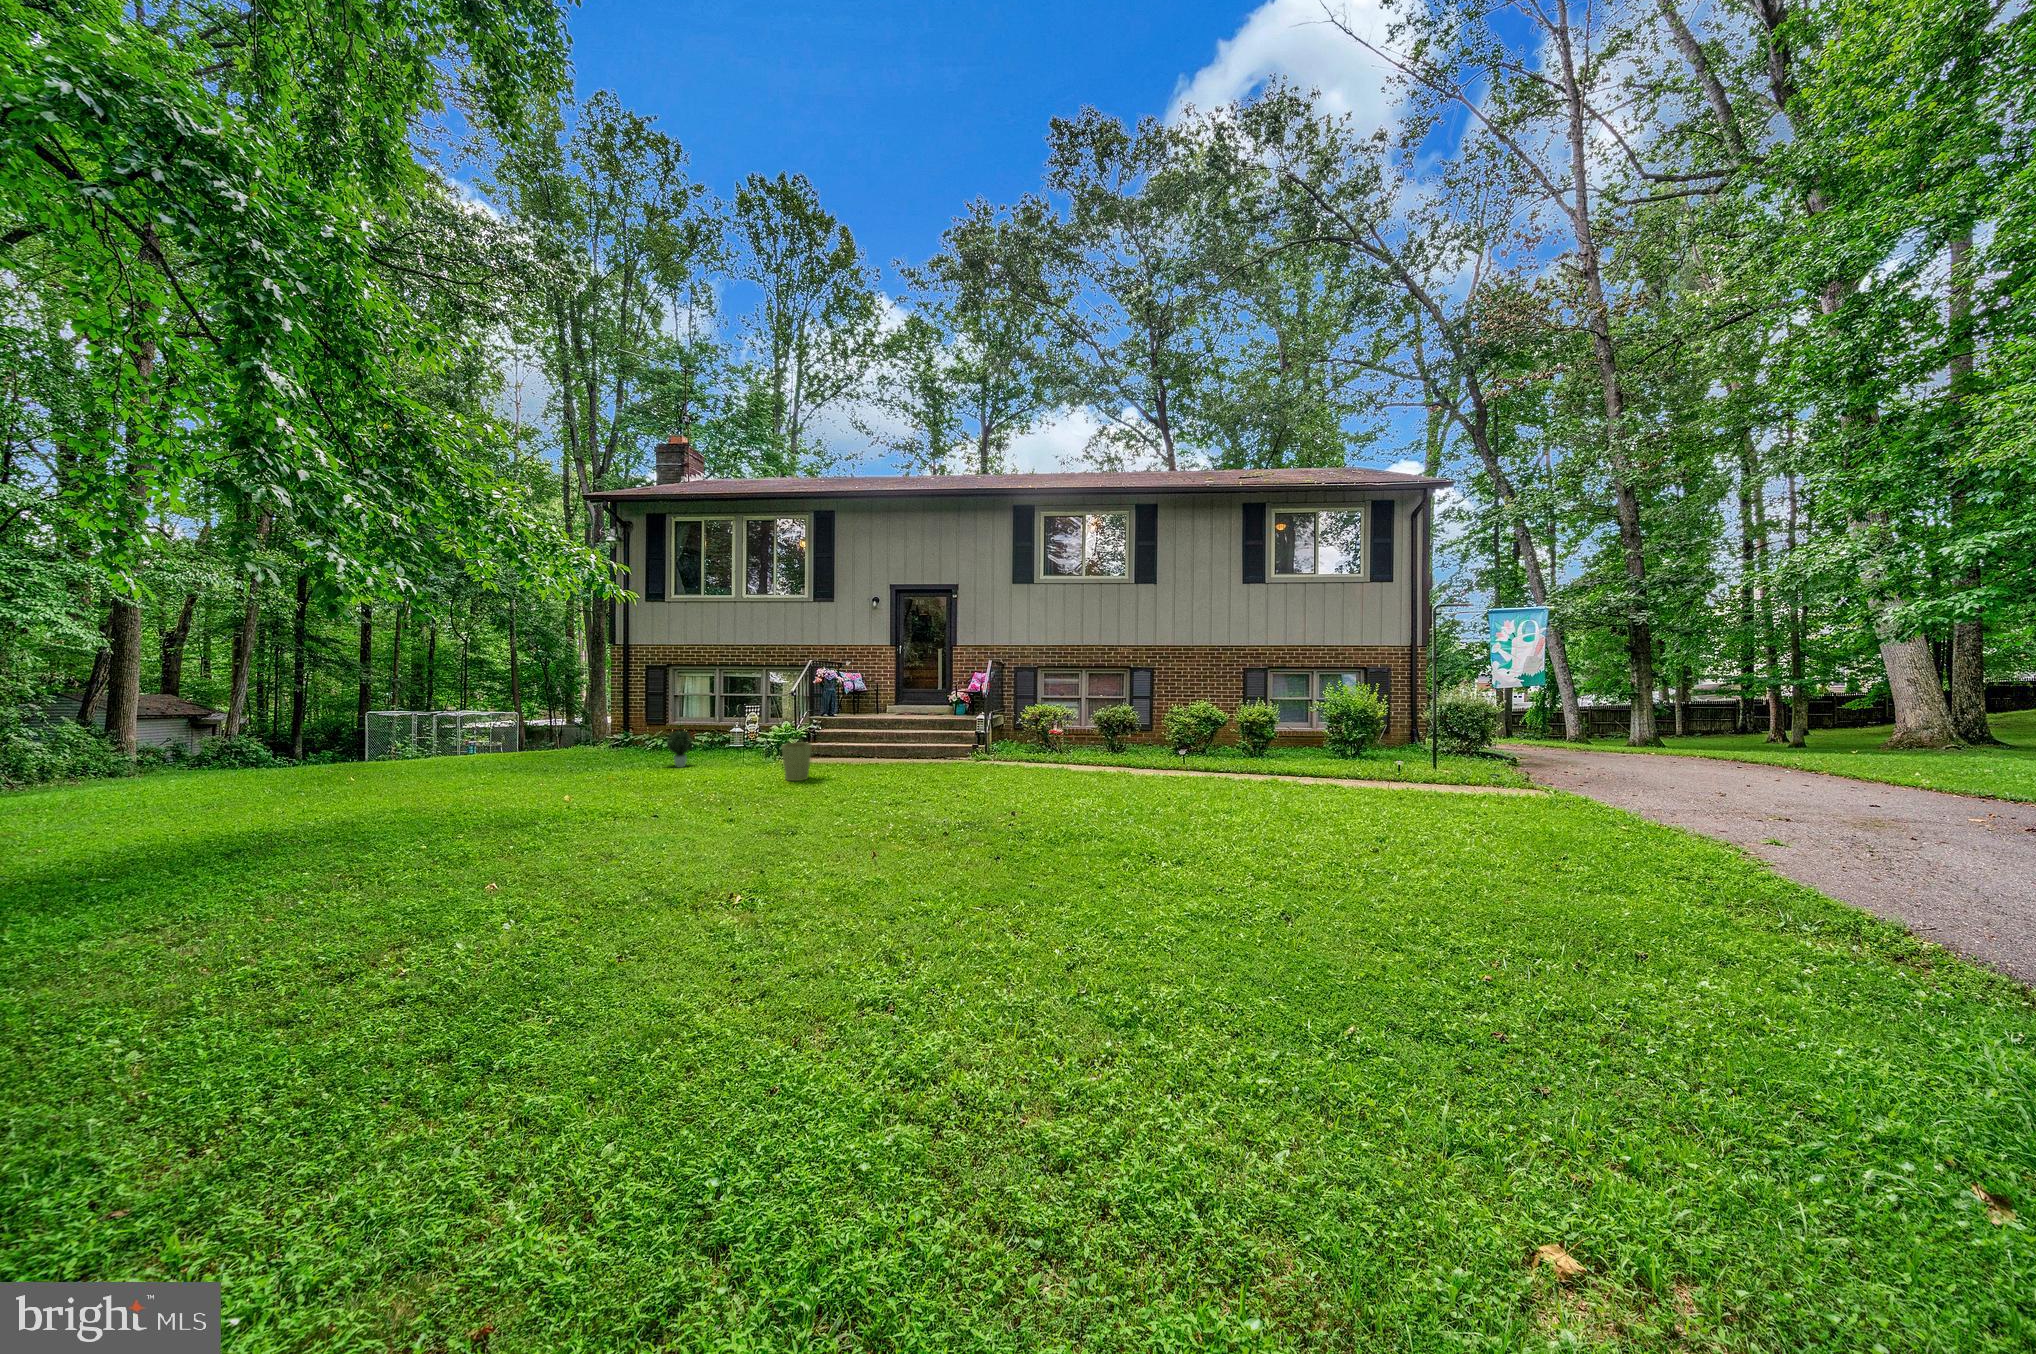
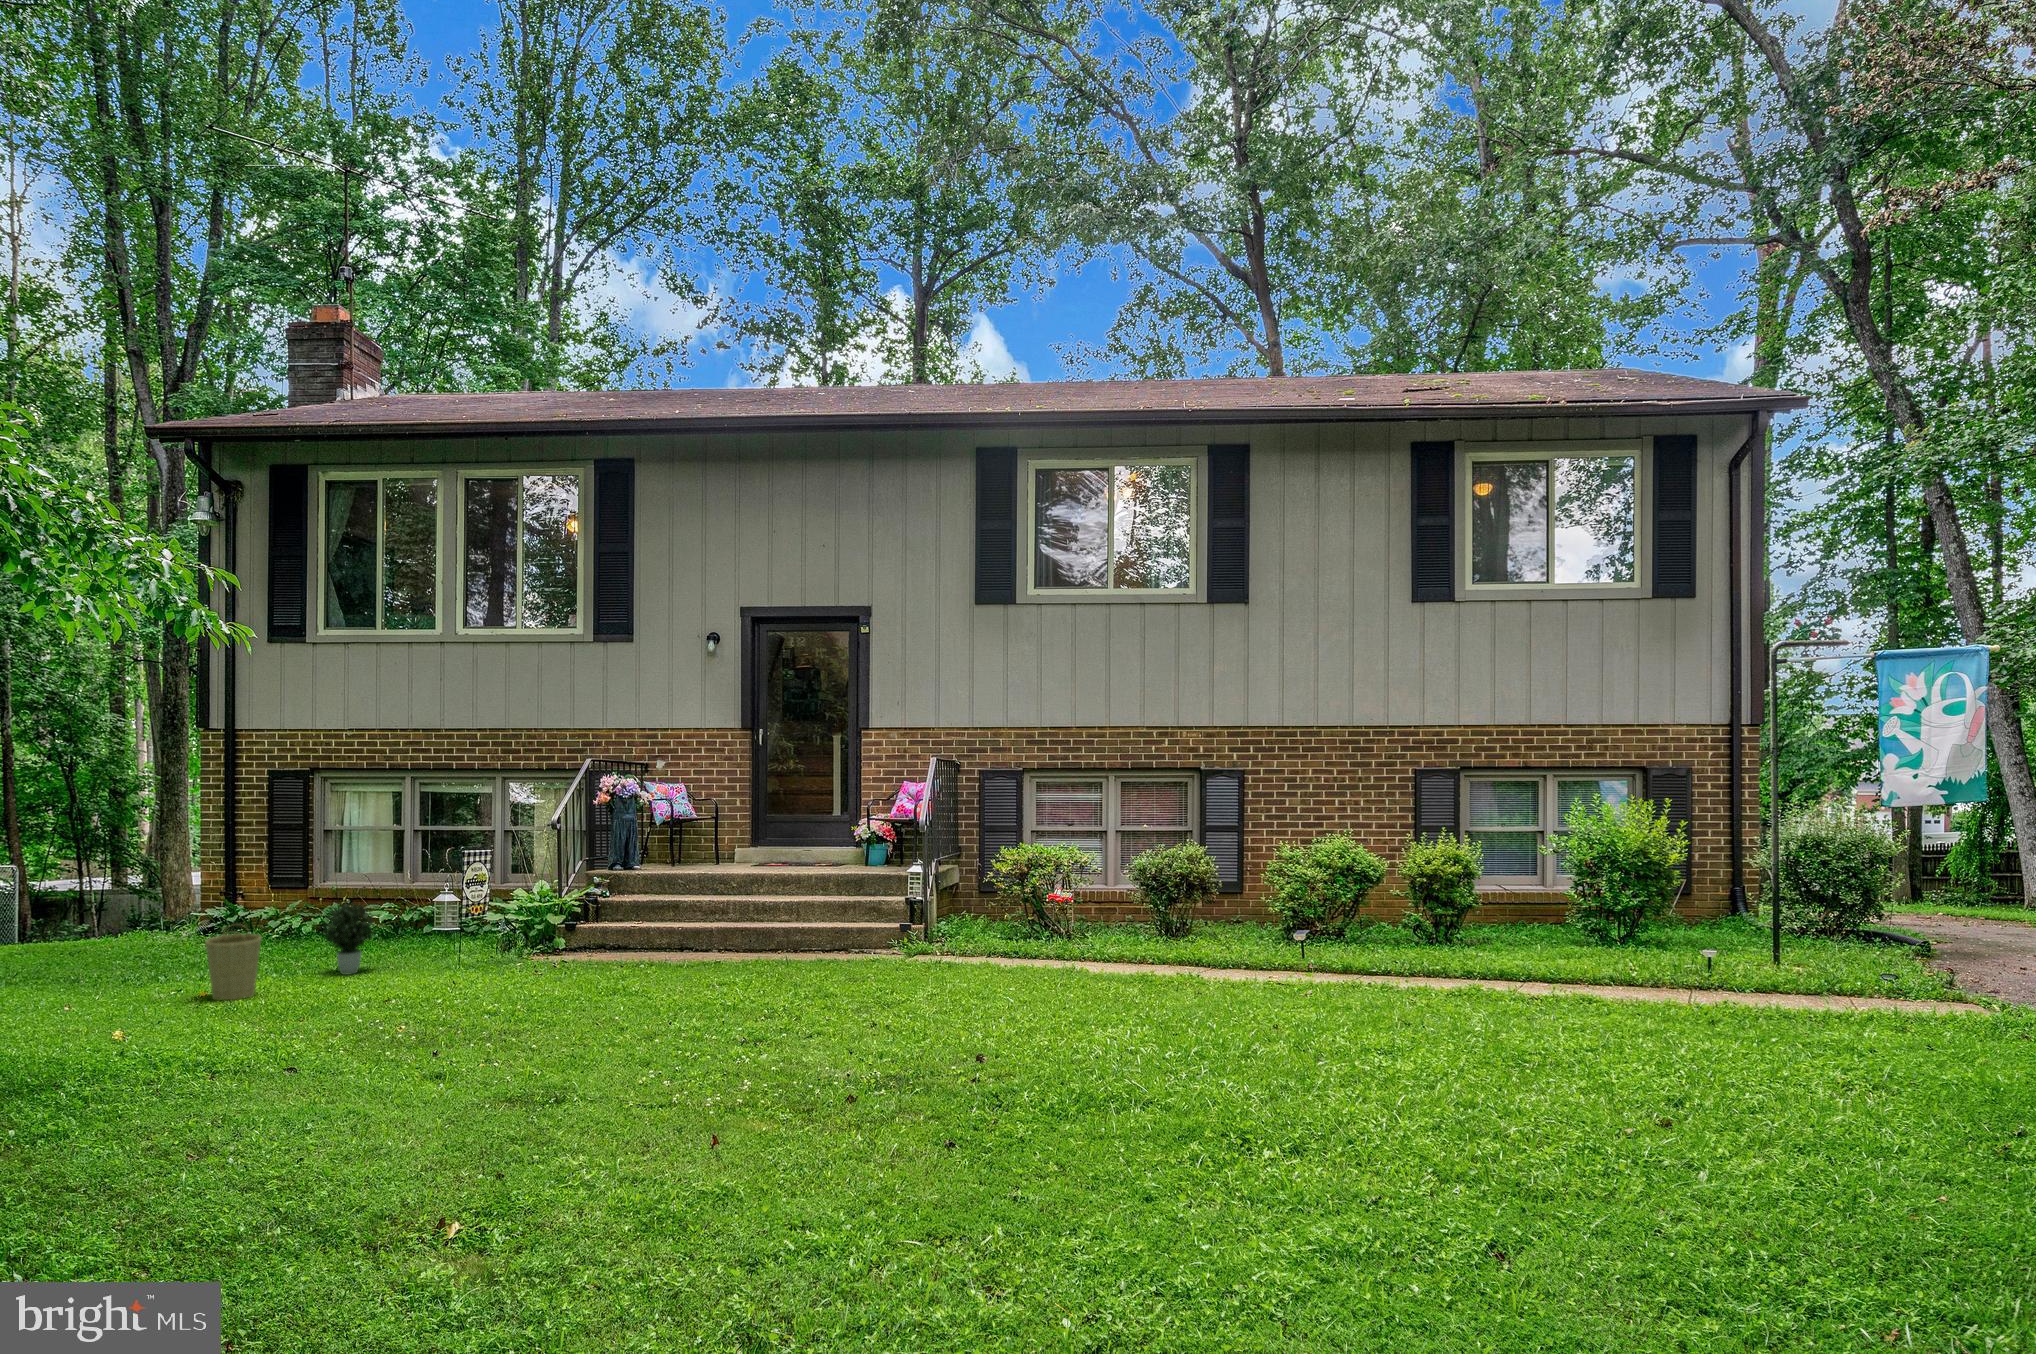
basket: present [781,740,812,781] -> present [205,933,262,1000]

